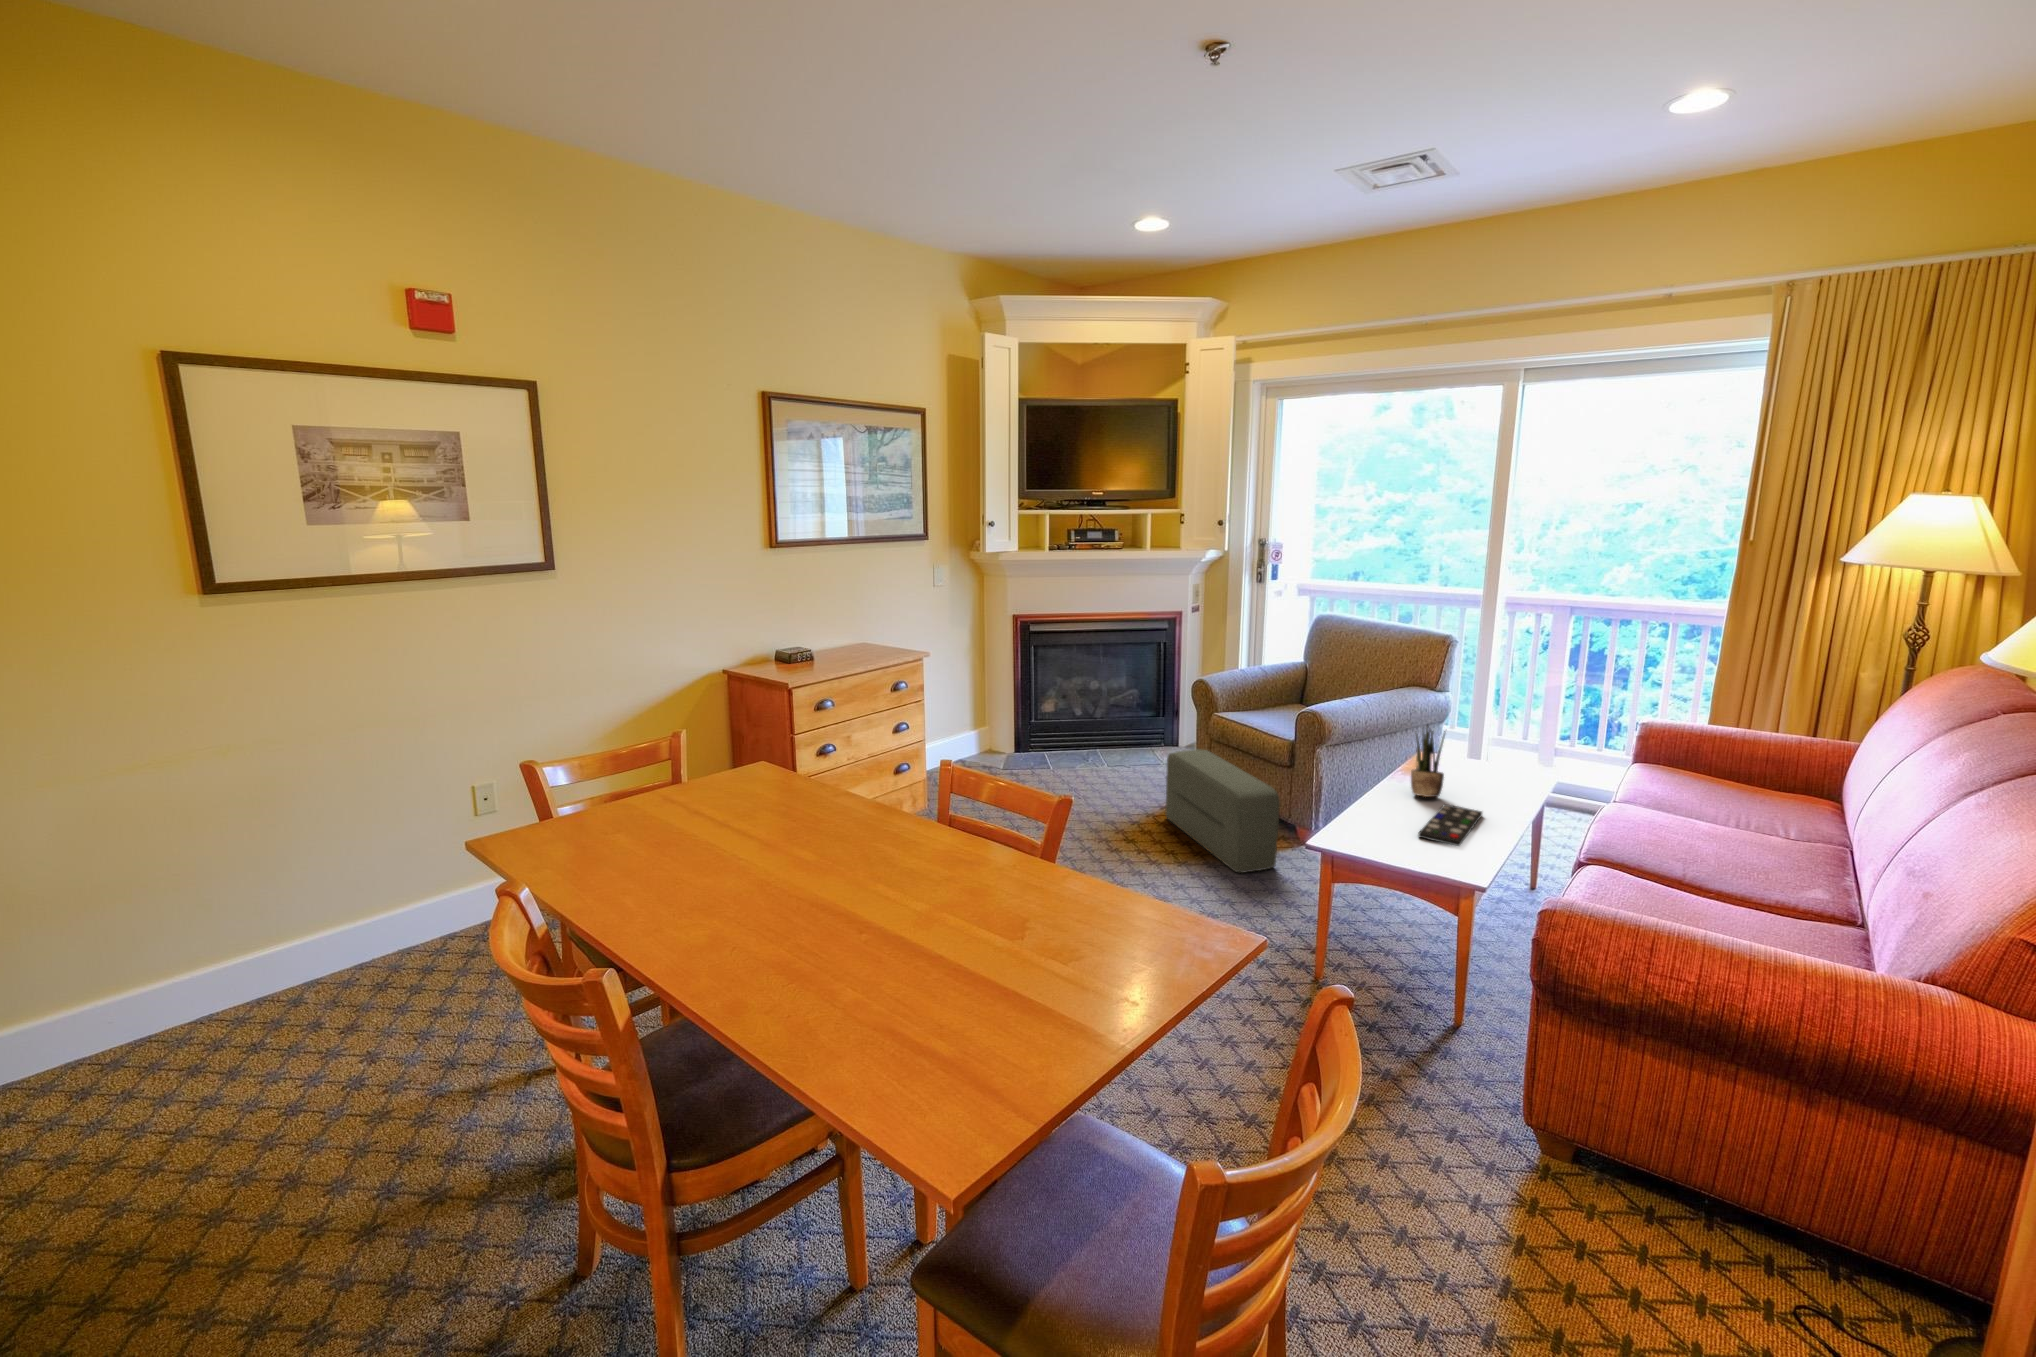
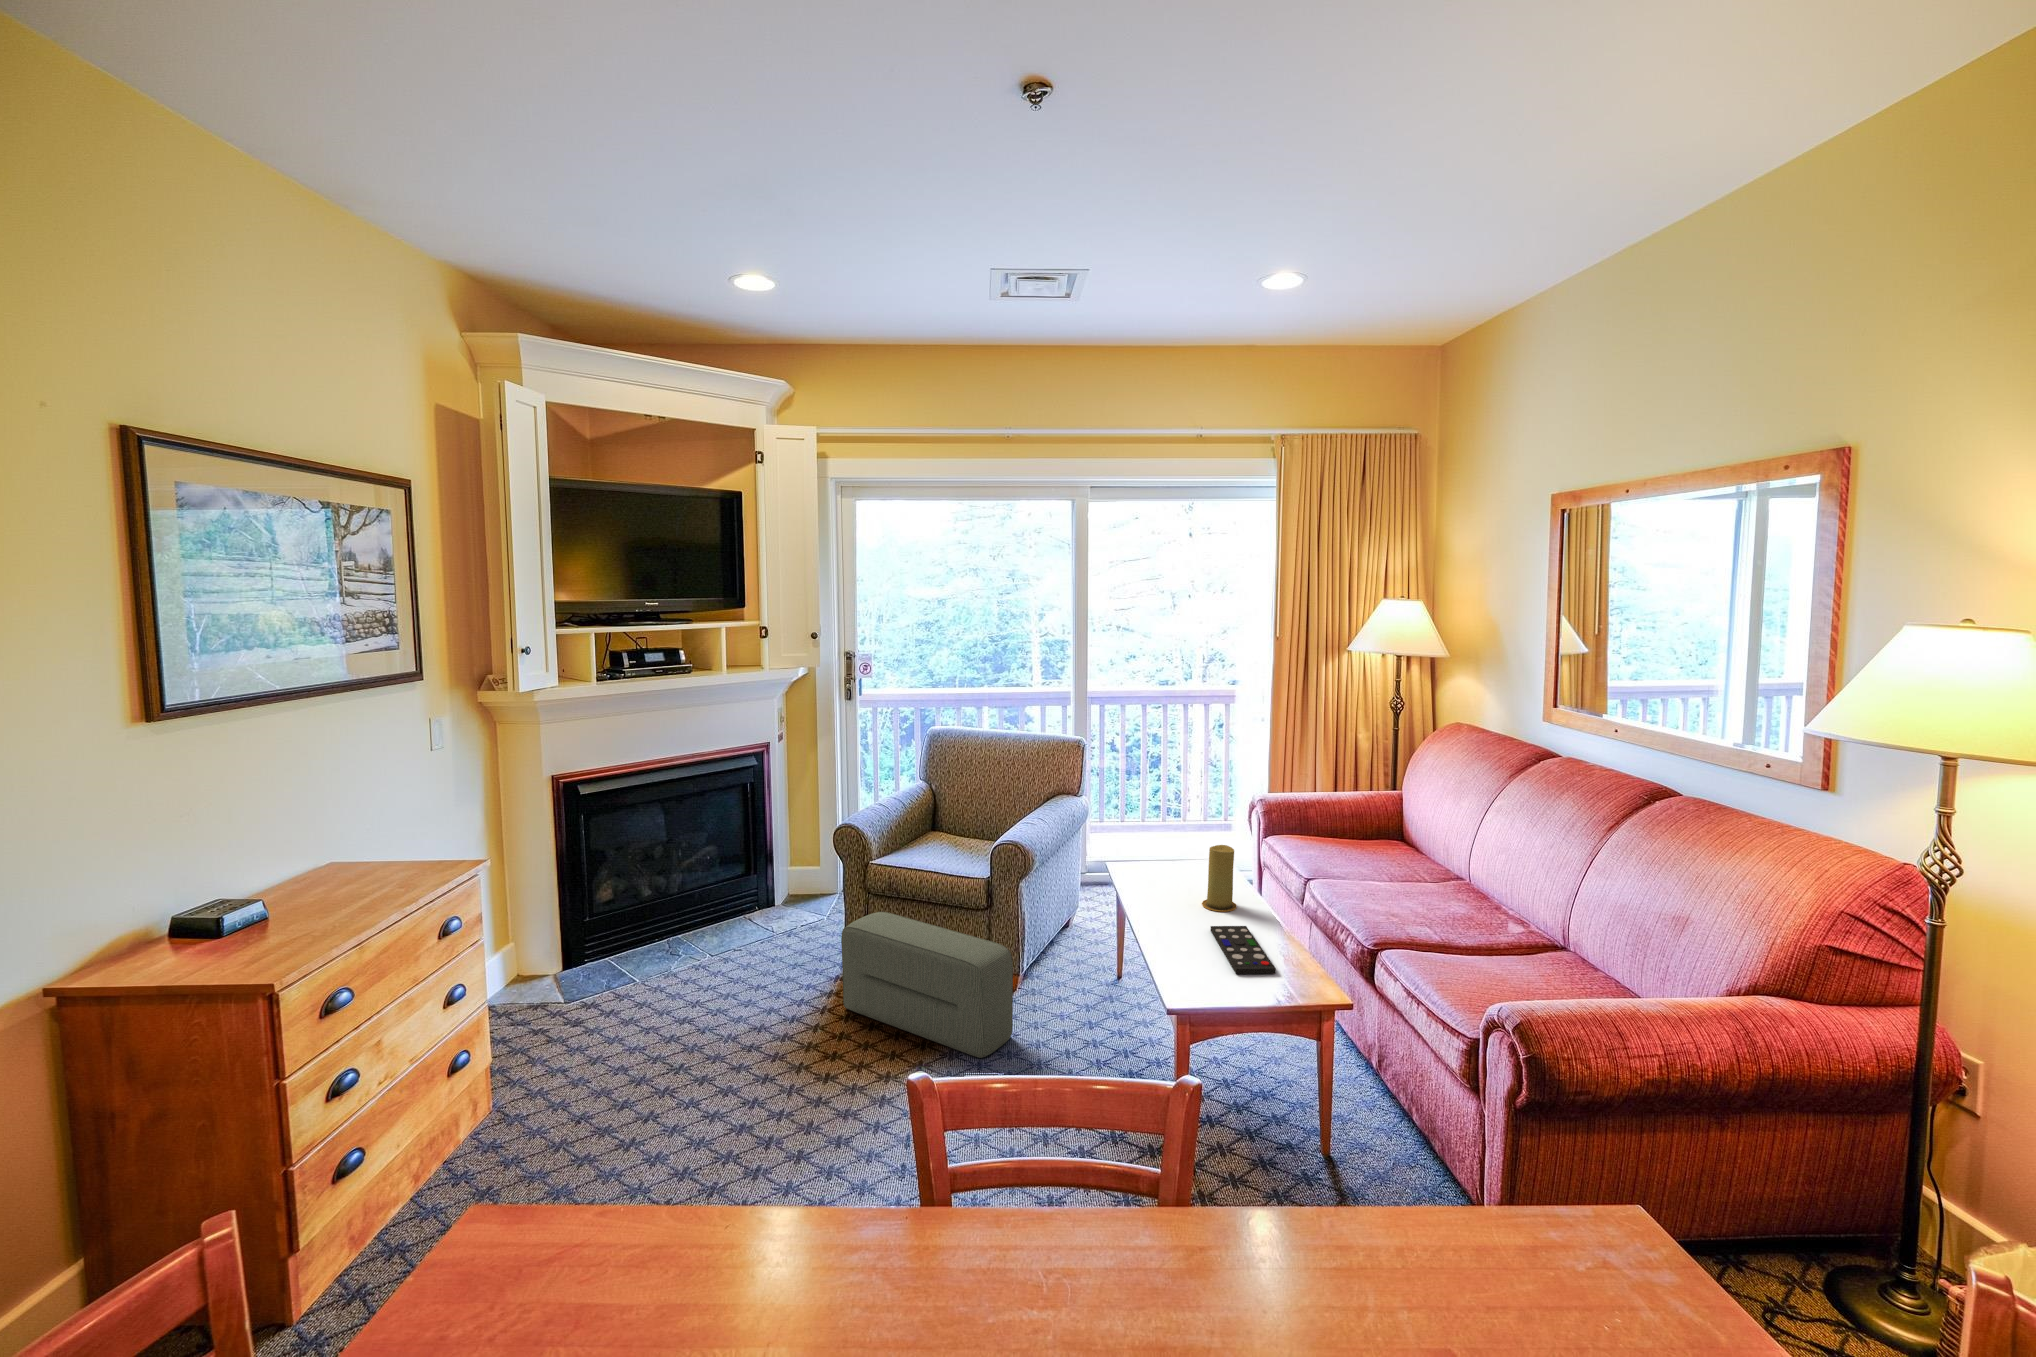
potted plant: present [1411,727,1445,797] -> none [1165,845,1197,922]
candle: none [1465,736,1505,801] -> present [1202,845,1237,912]

